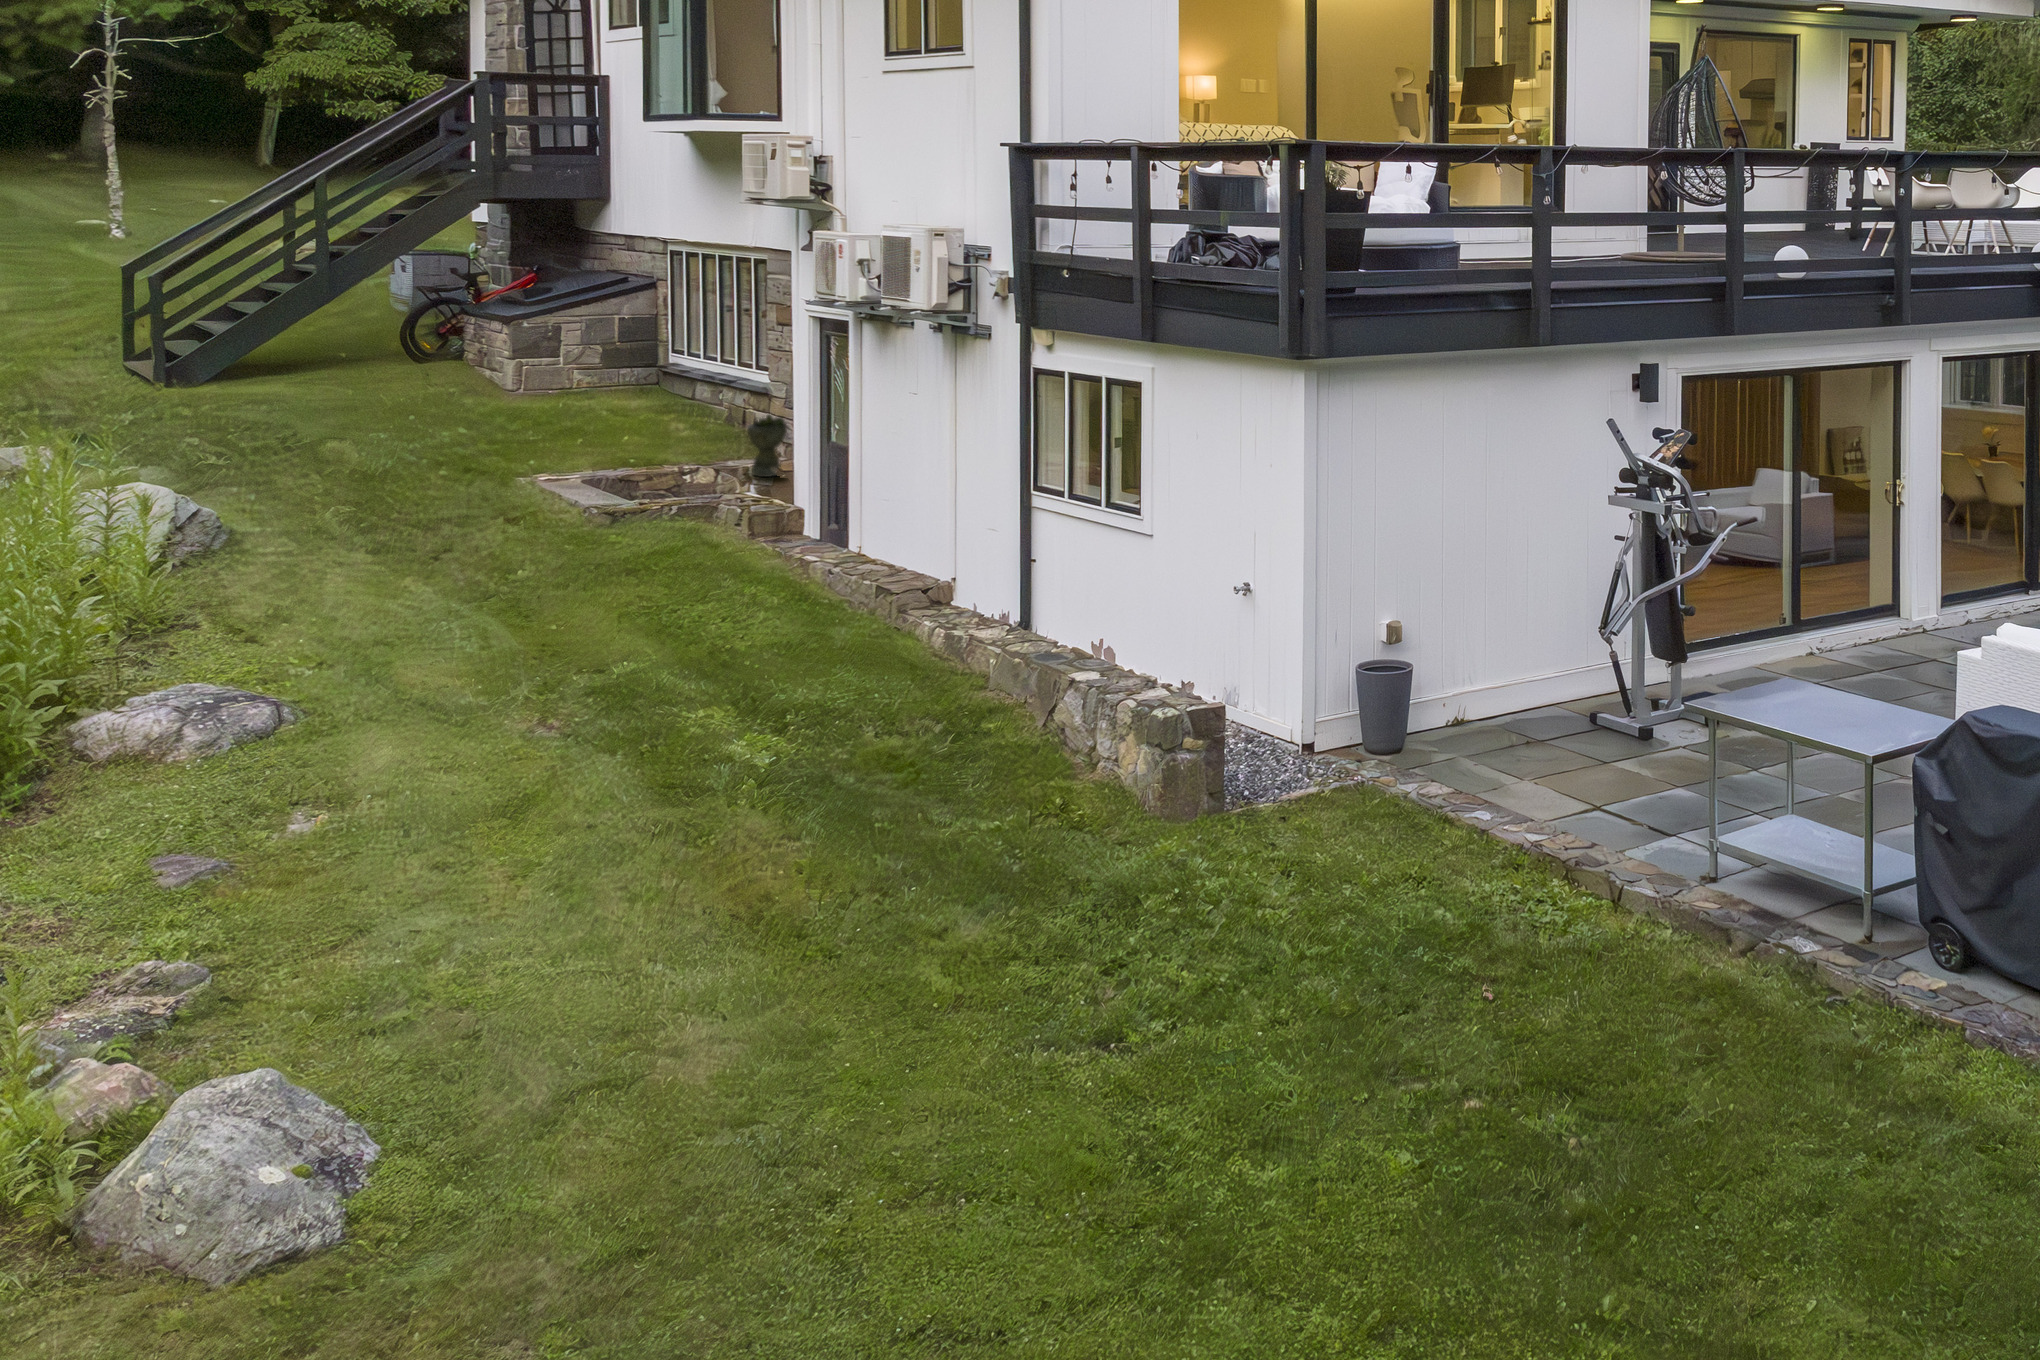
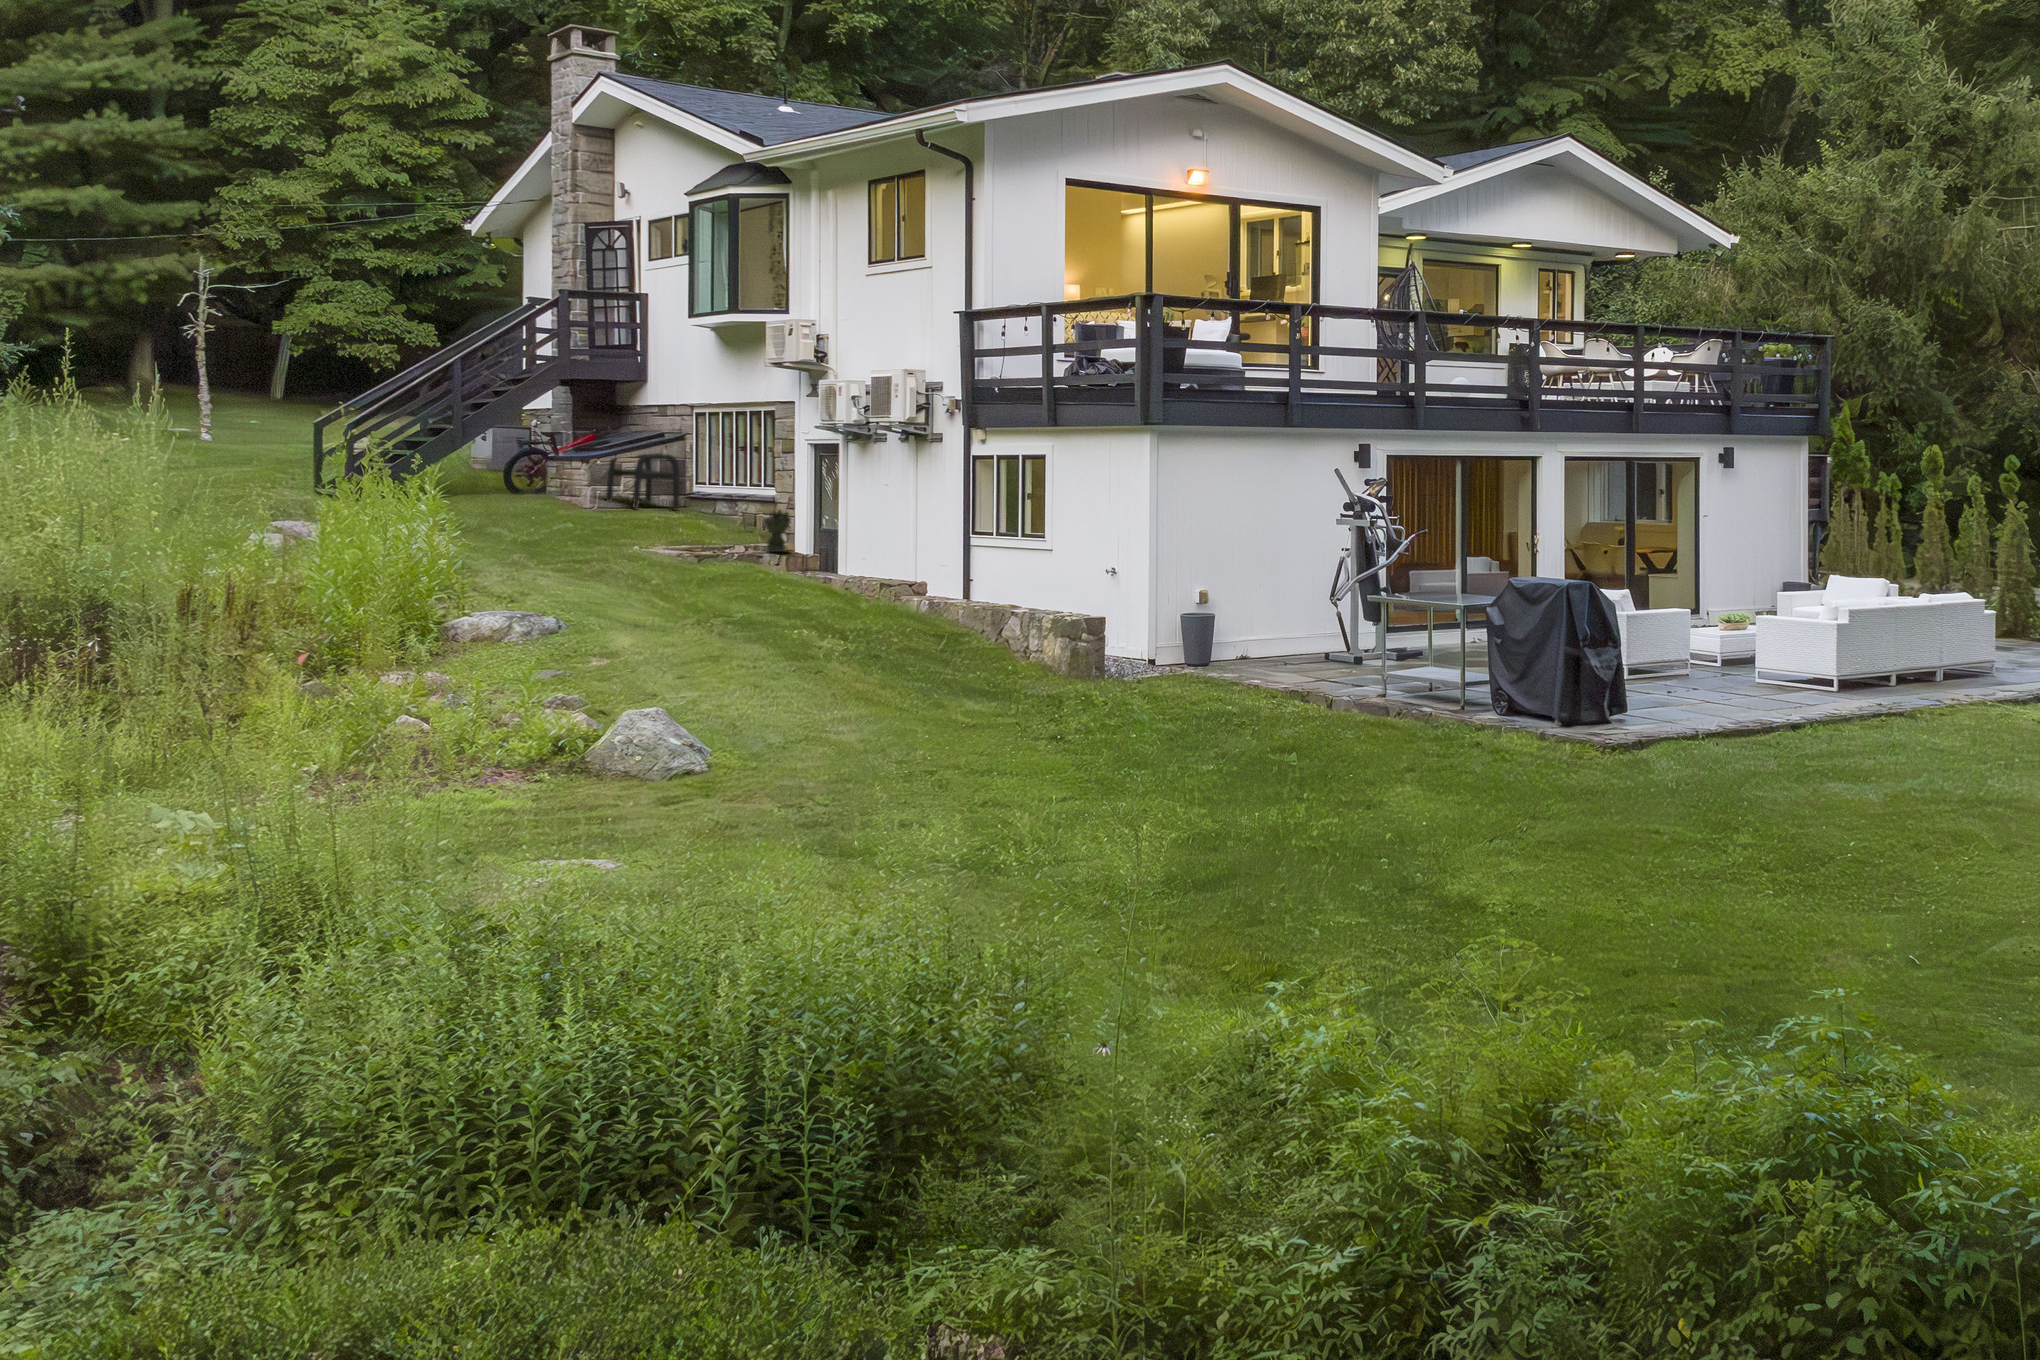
bench: none [552,303,654,388] -> present [606,453,680,508]

